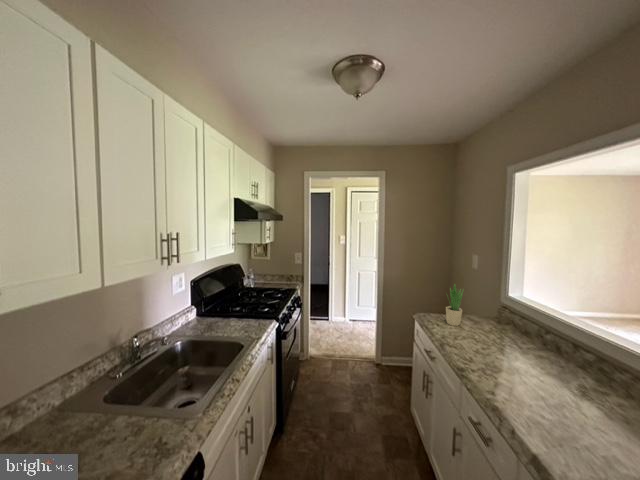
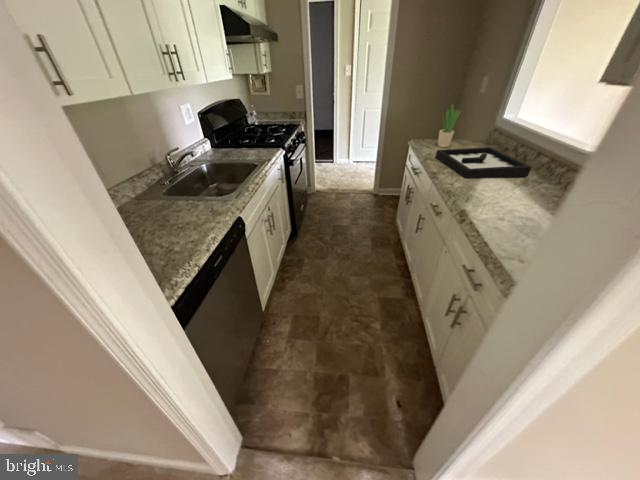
decorative tray: none [452,332,580,384] -> present [436,147,532,179]

